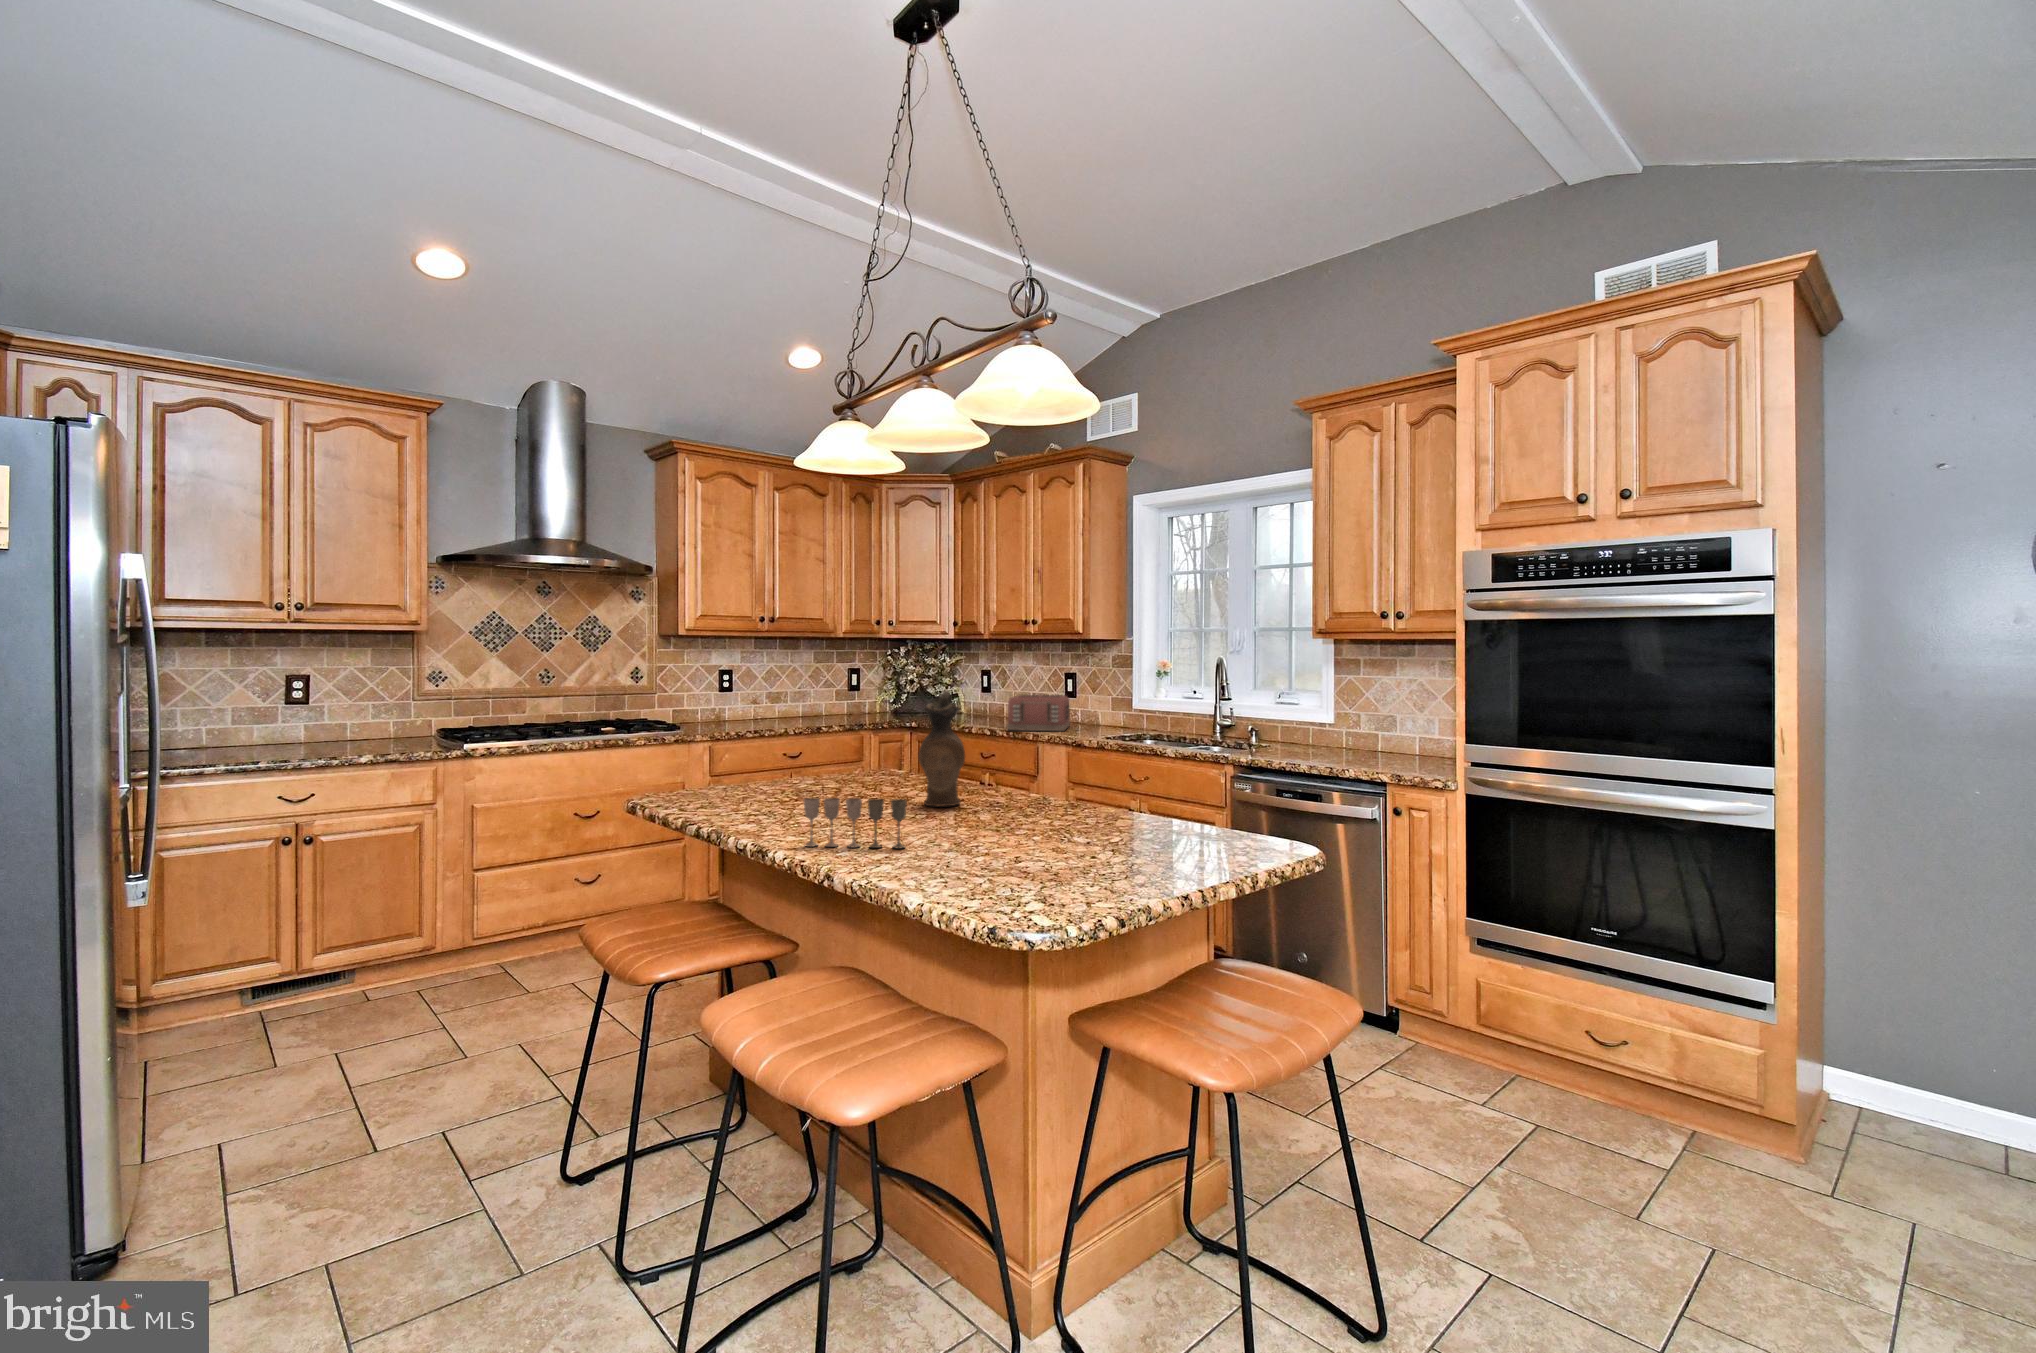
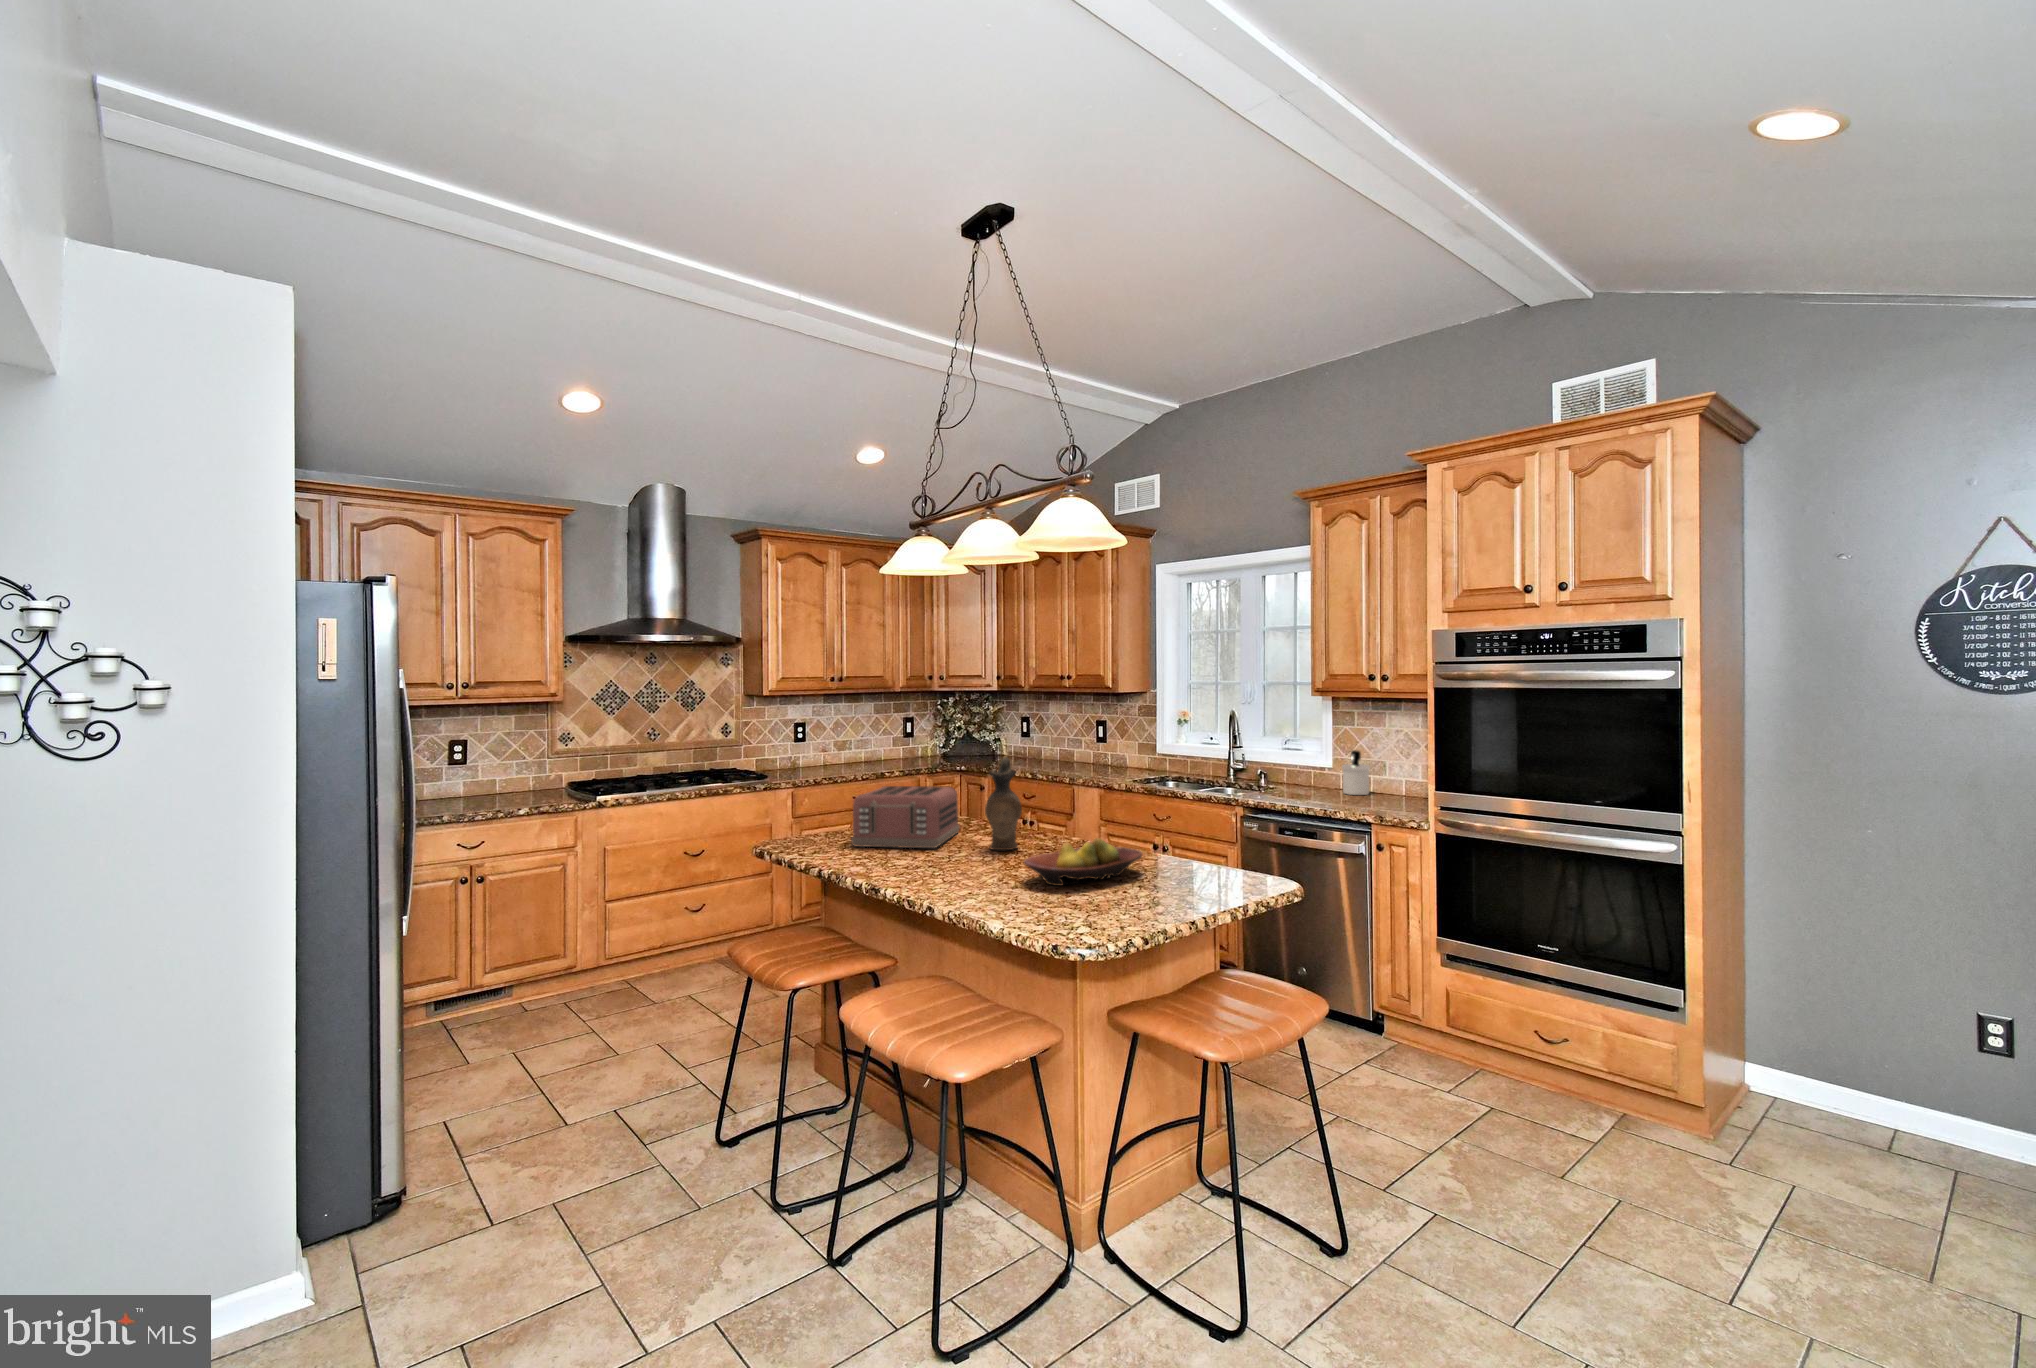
toaster: present [1007,695,1070,731] -> present [851,786,960,848]
soap dispenser: none [1346,703,1379,754] -> present [1342,750,1370,795]
fruit bowl: none [961,788,1117,849] -> present [1024,838,1142,886]
wine glass: present [804,798,907,849] -> none [905,848,983,886]

